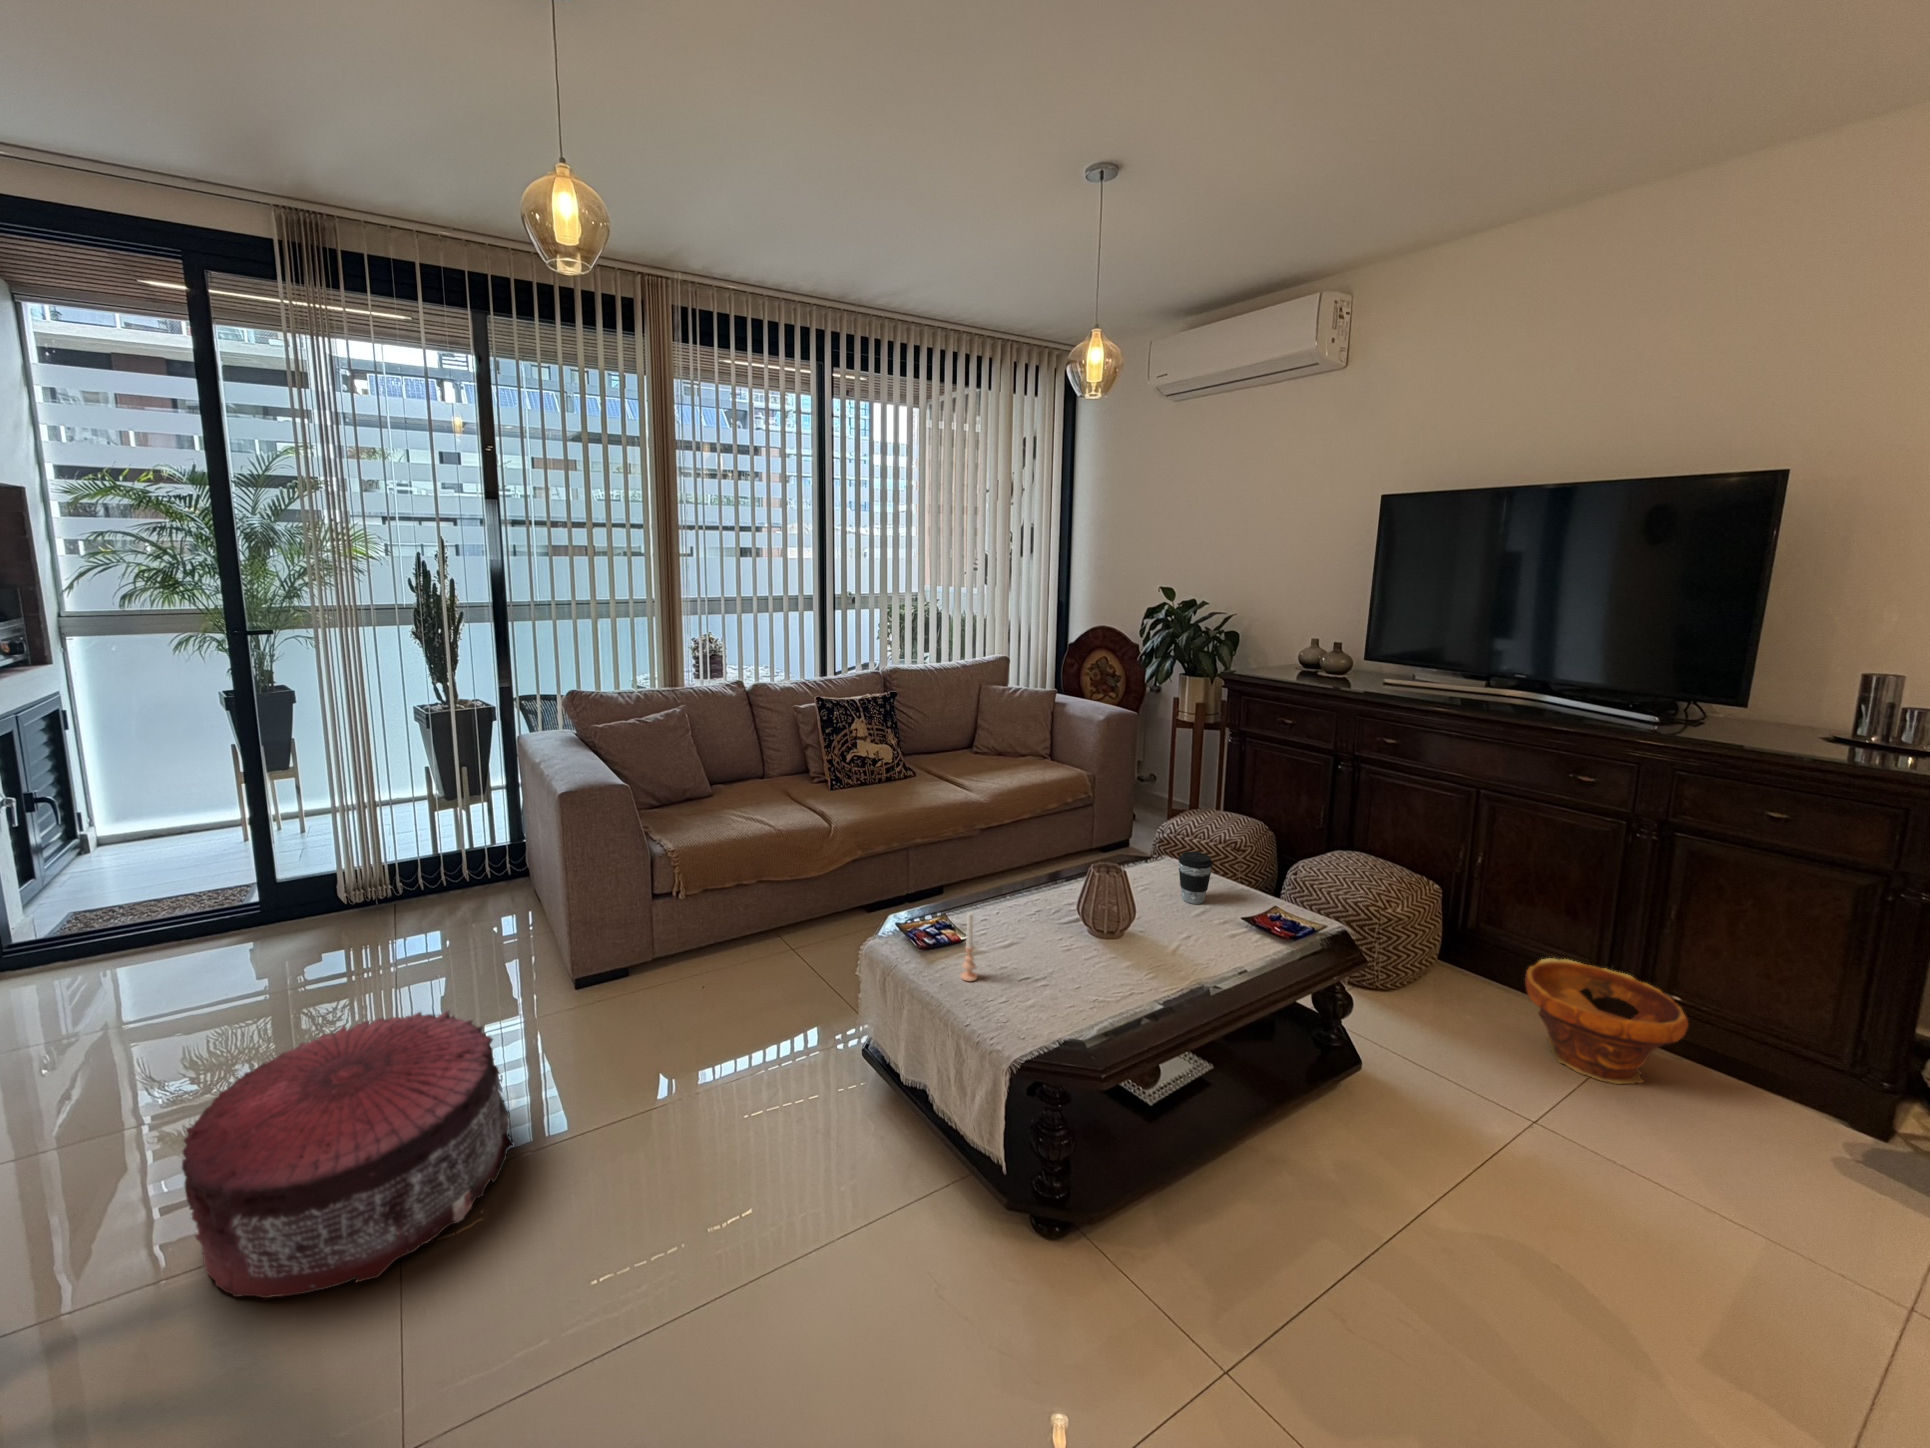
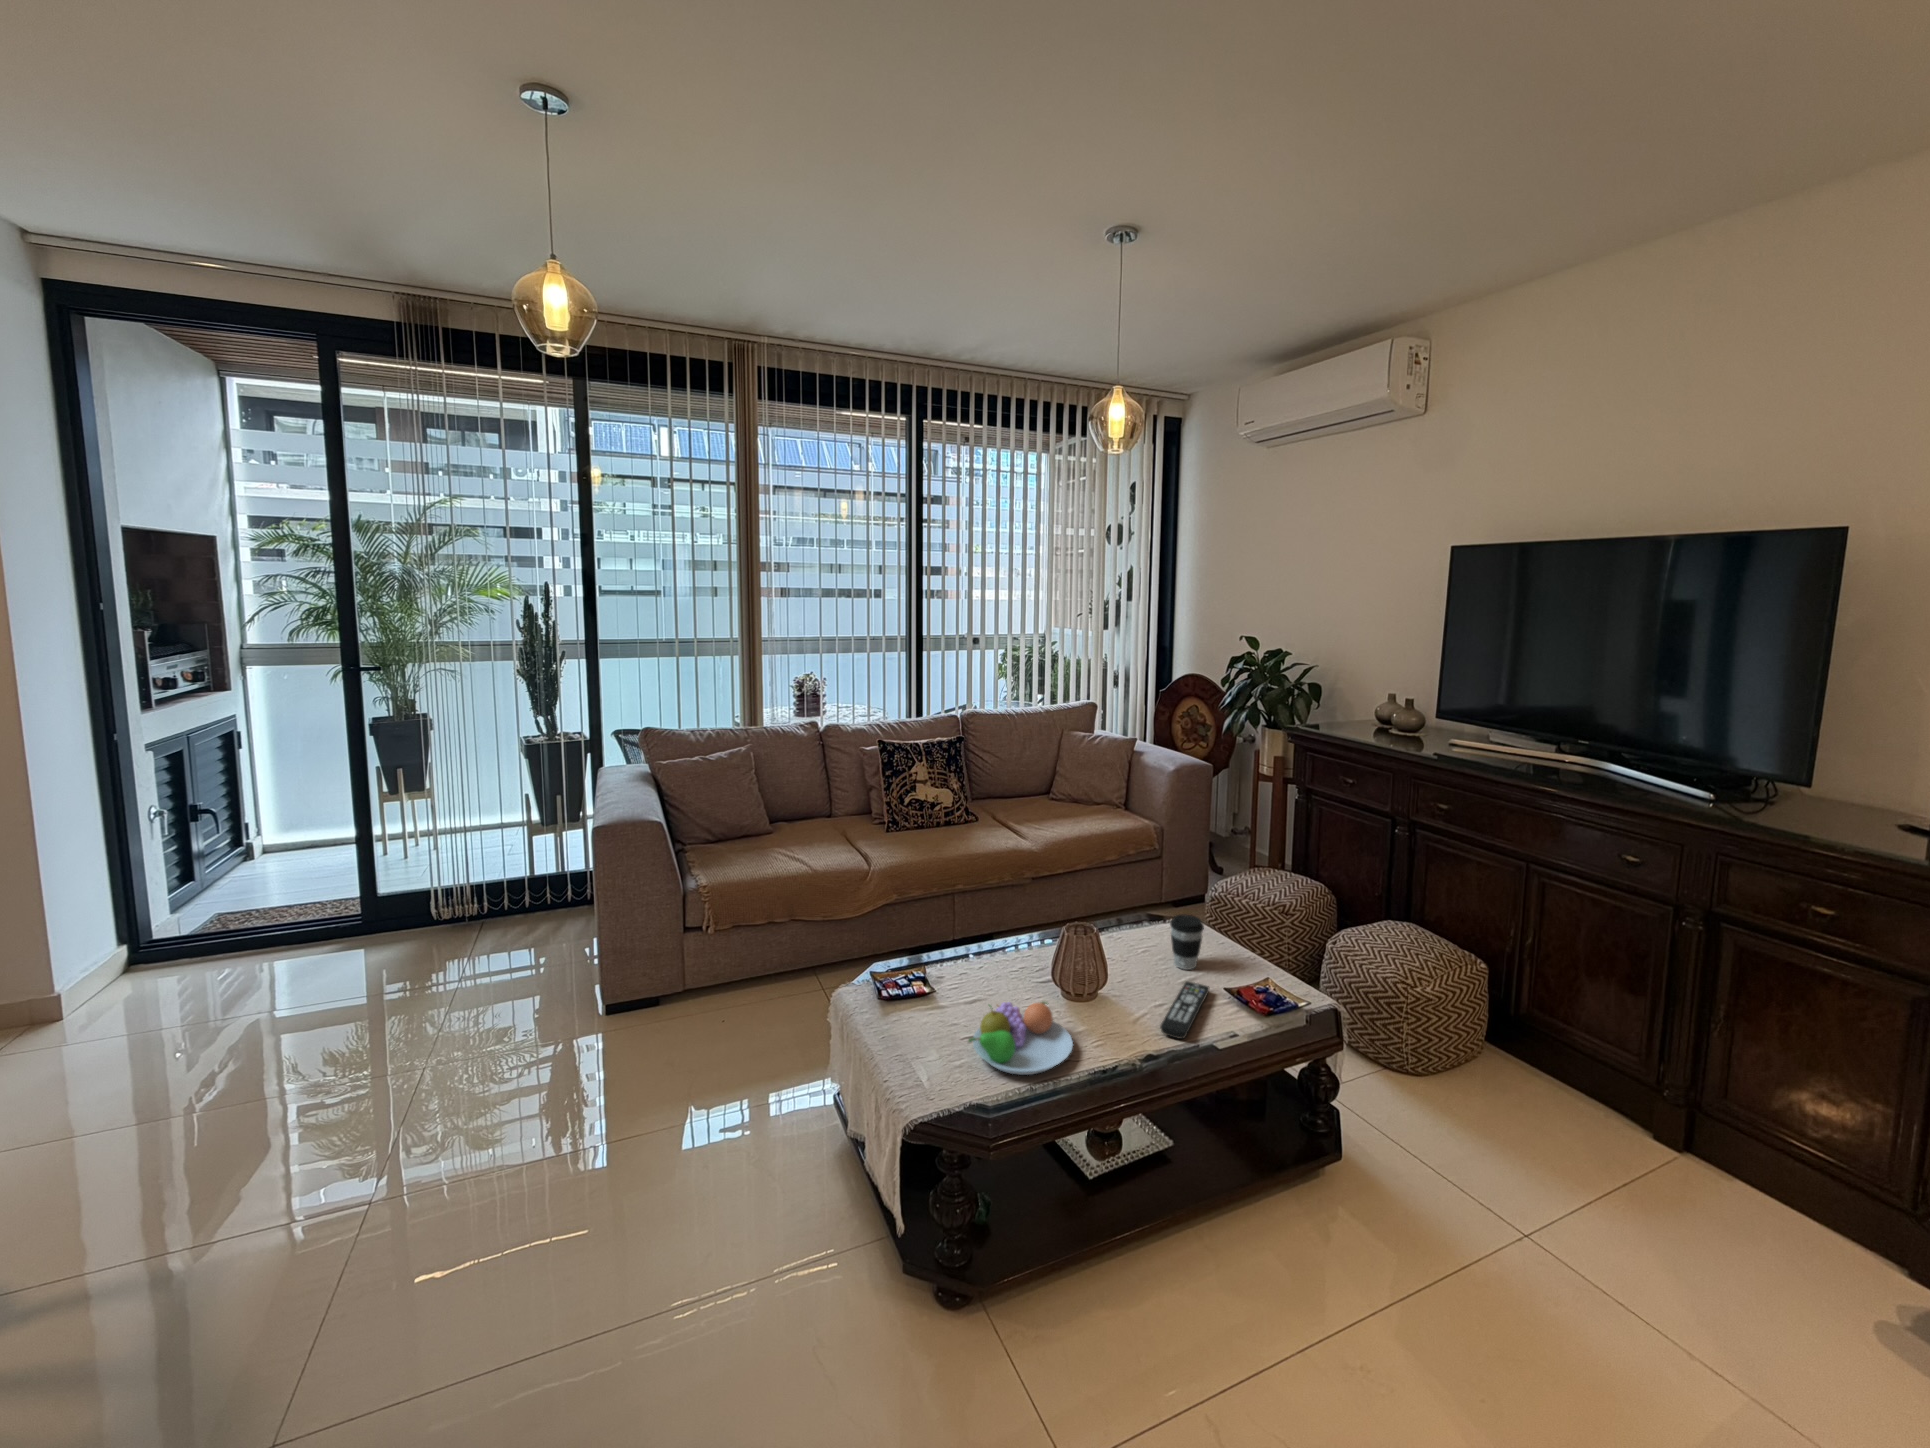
candle: present [961,912,977,981] -> none [906,967,923,1038]
remote control: none [1204,914,1232,965] -> present [1160,982,1209,1039]
fruit bowl: none [1034,939,1134,1007] -> present [968,1002,1073,1075]
planter: present [1525,958,1688,1084] -> none [1553,1053,1728,1206]
pouf: present [182,1011,515,1298] -> none [151,1028,483,1295]

